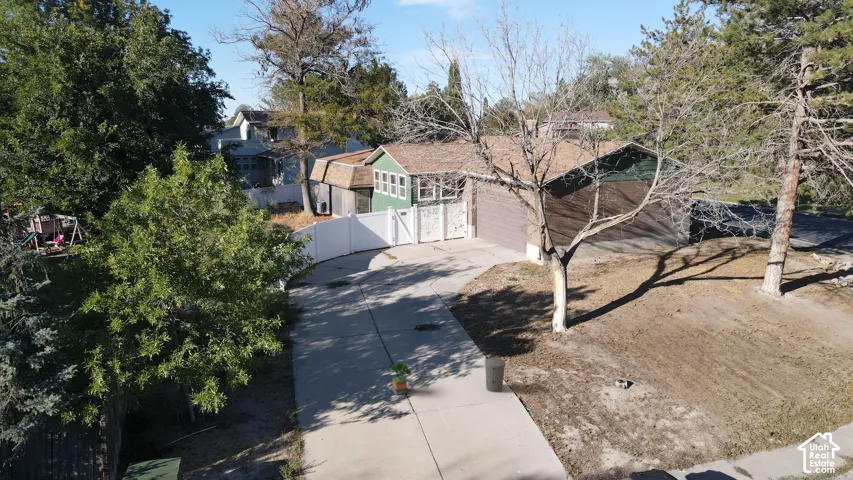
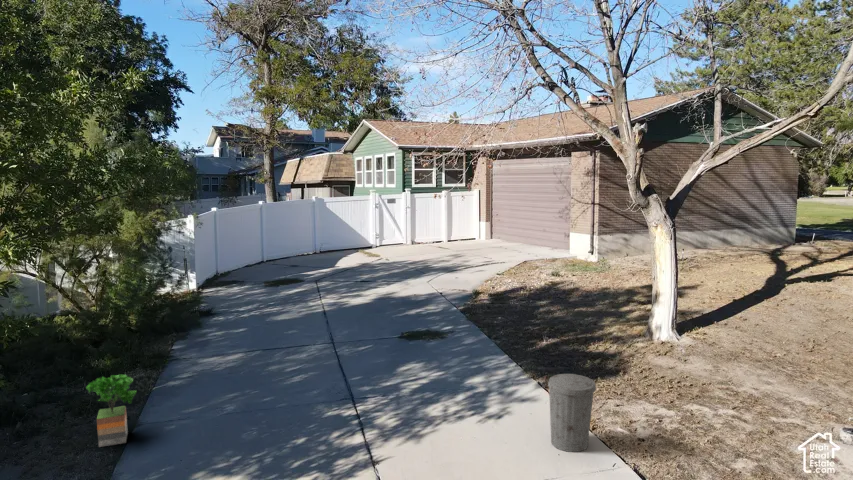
potted tree: present [390,362,411,395] -> present [87,374,136,447]

